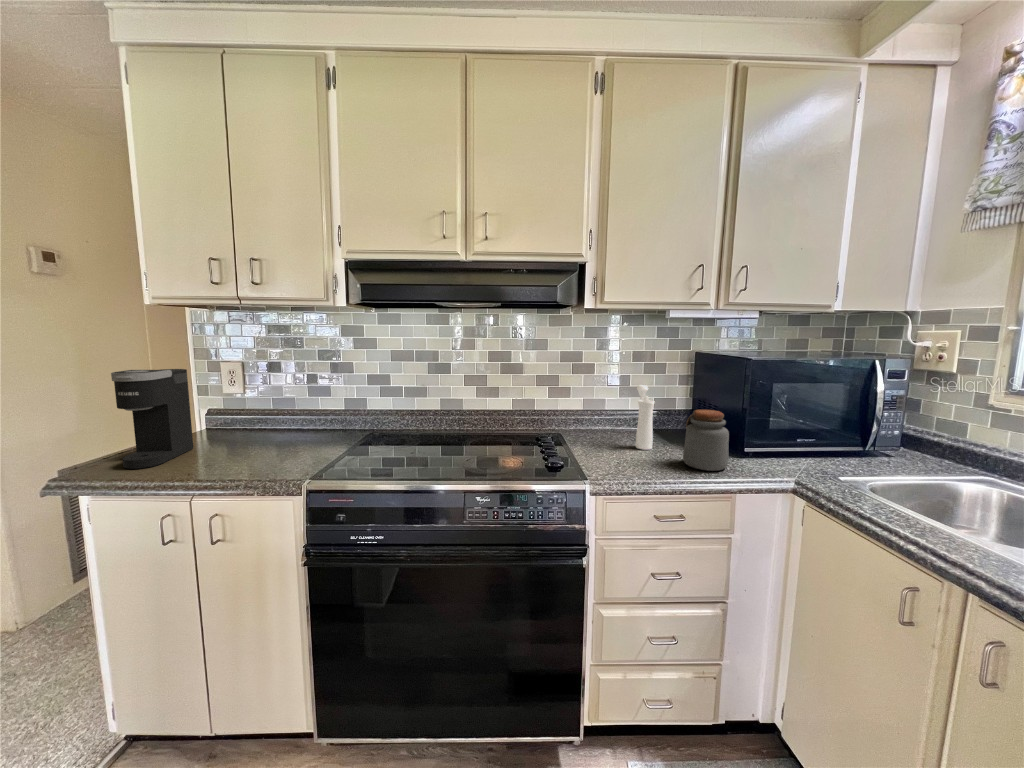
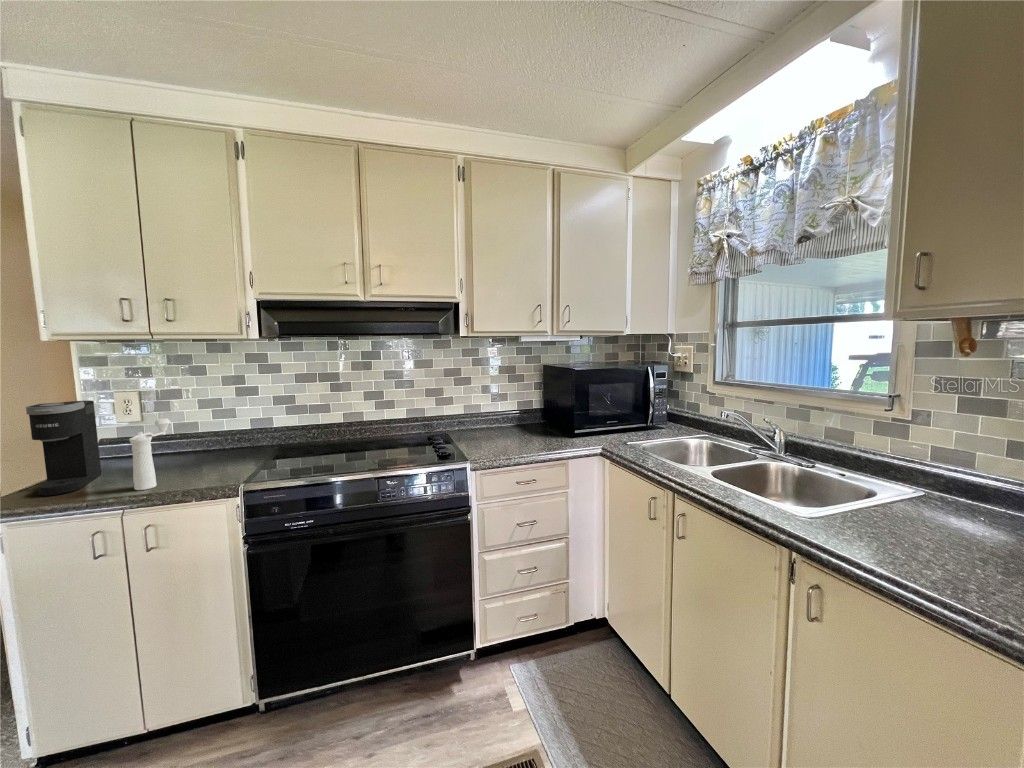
pepper mill: present [636,385,655,450] -> present [129,419,170,490]
jar: present [683,410,729,471] -> none [534,406,563,447]

